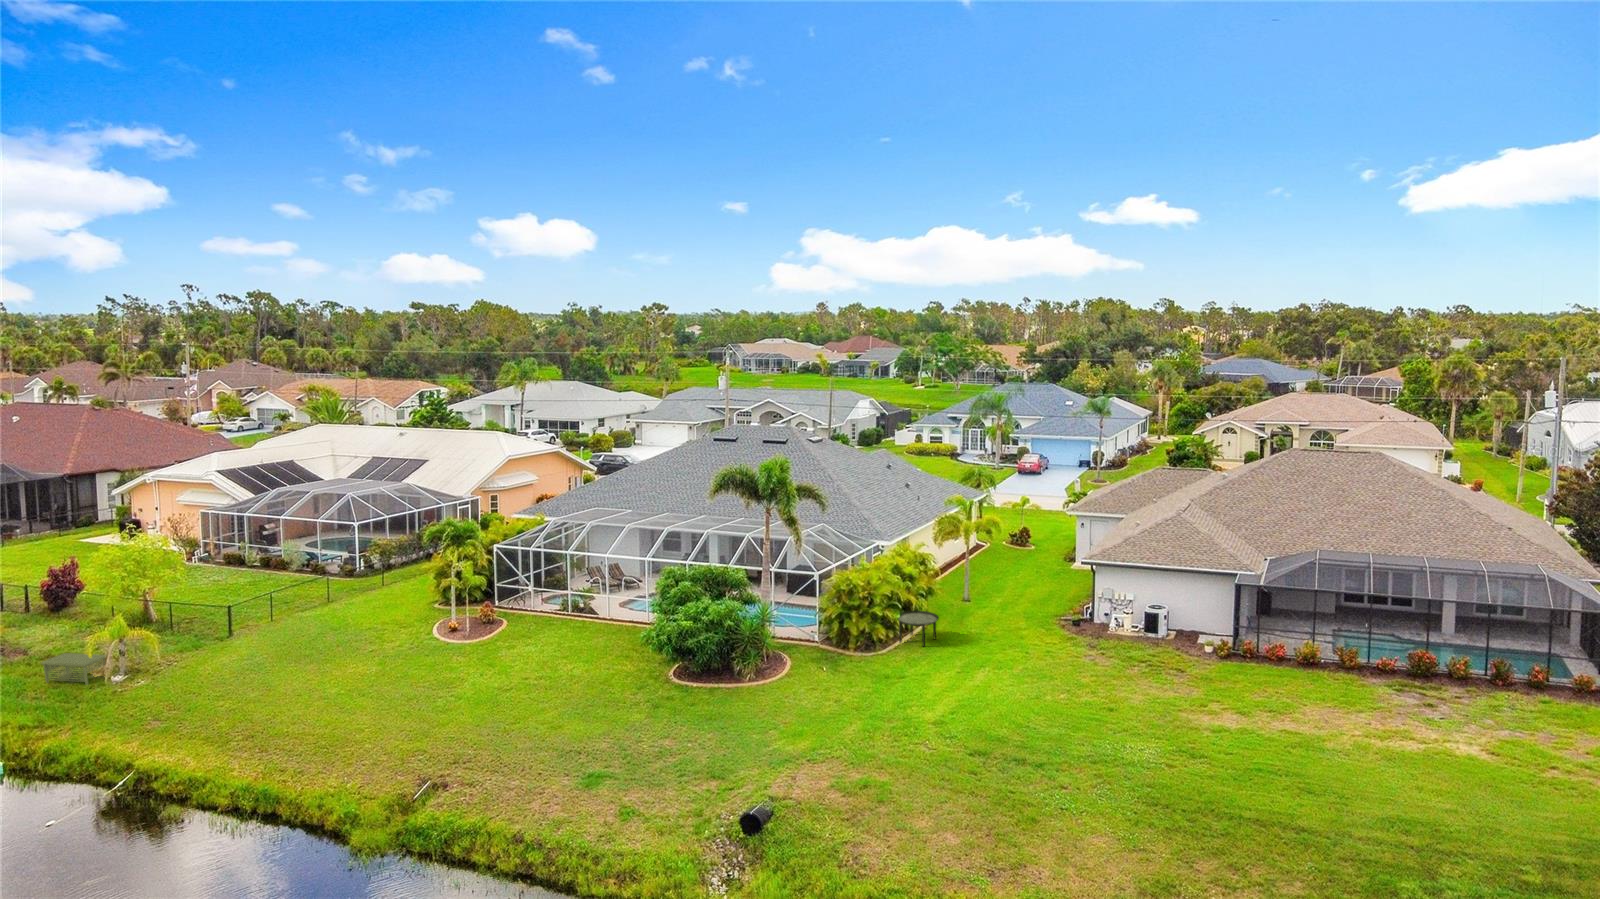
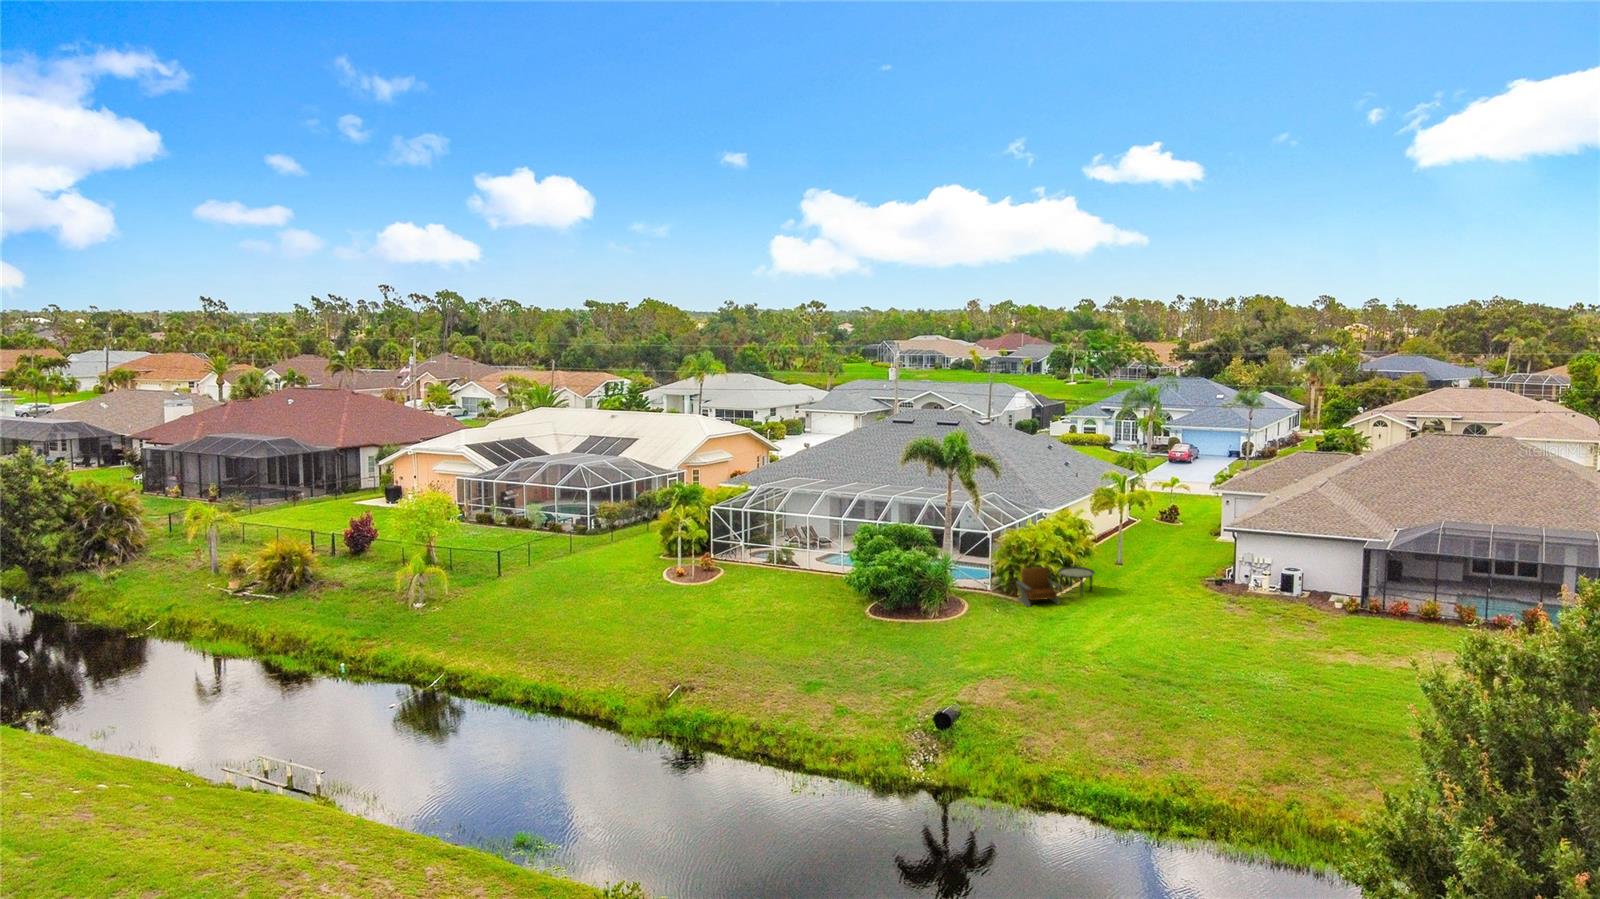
lounge chair: none [848,613,900,664] -> present [1016,567,1061,607]
storage bench: present [41,653,106,685] -> none [391,580,437,604]

